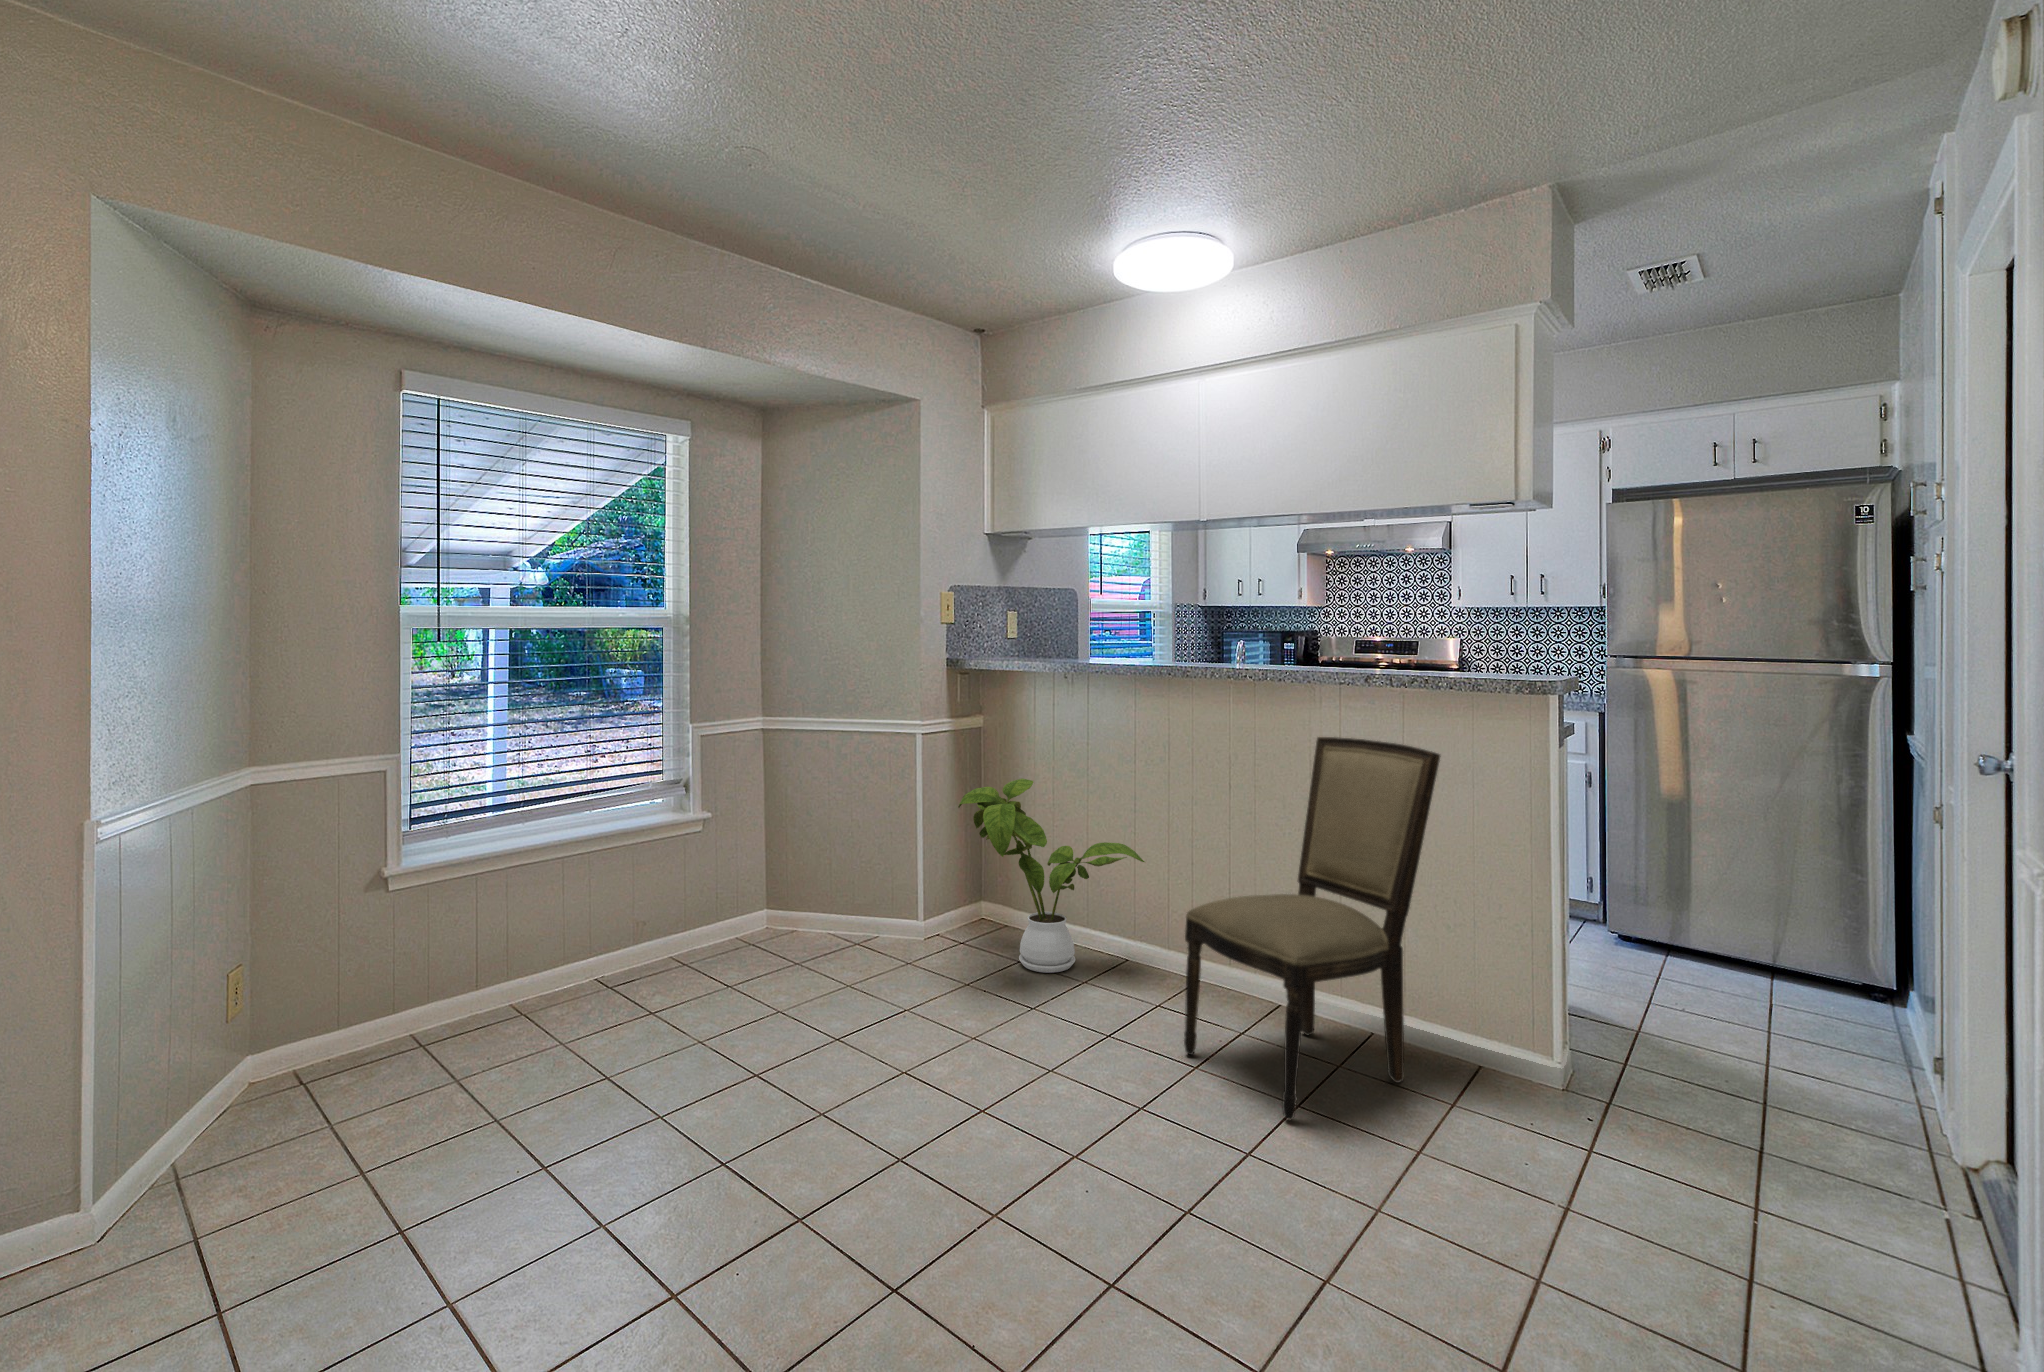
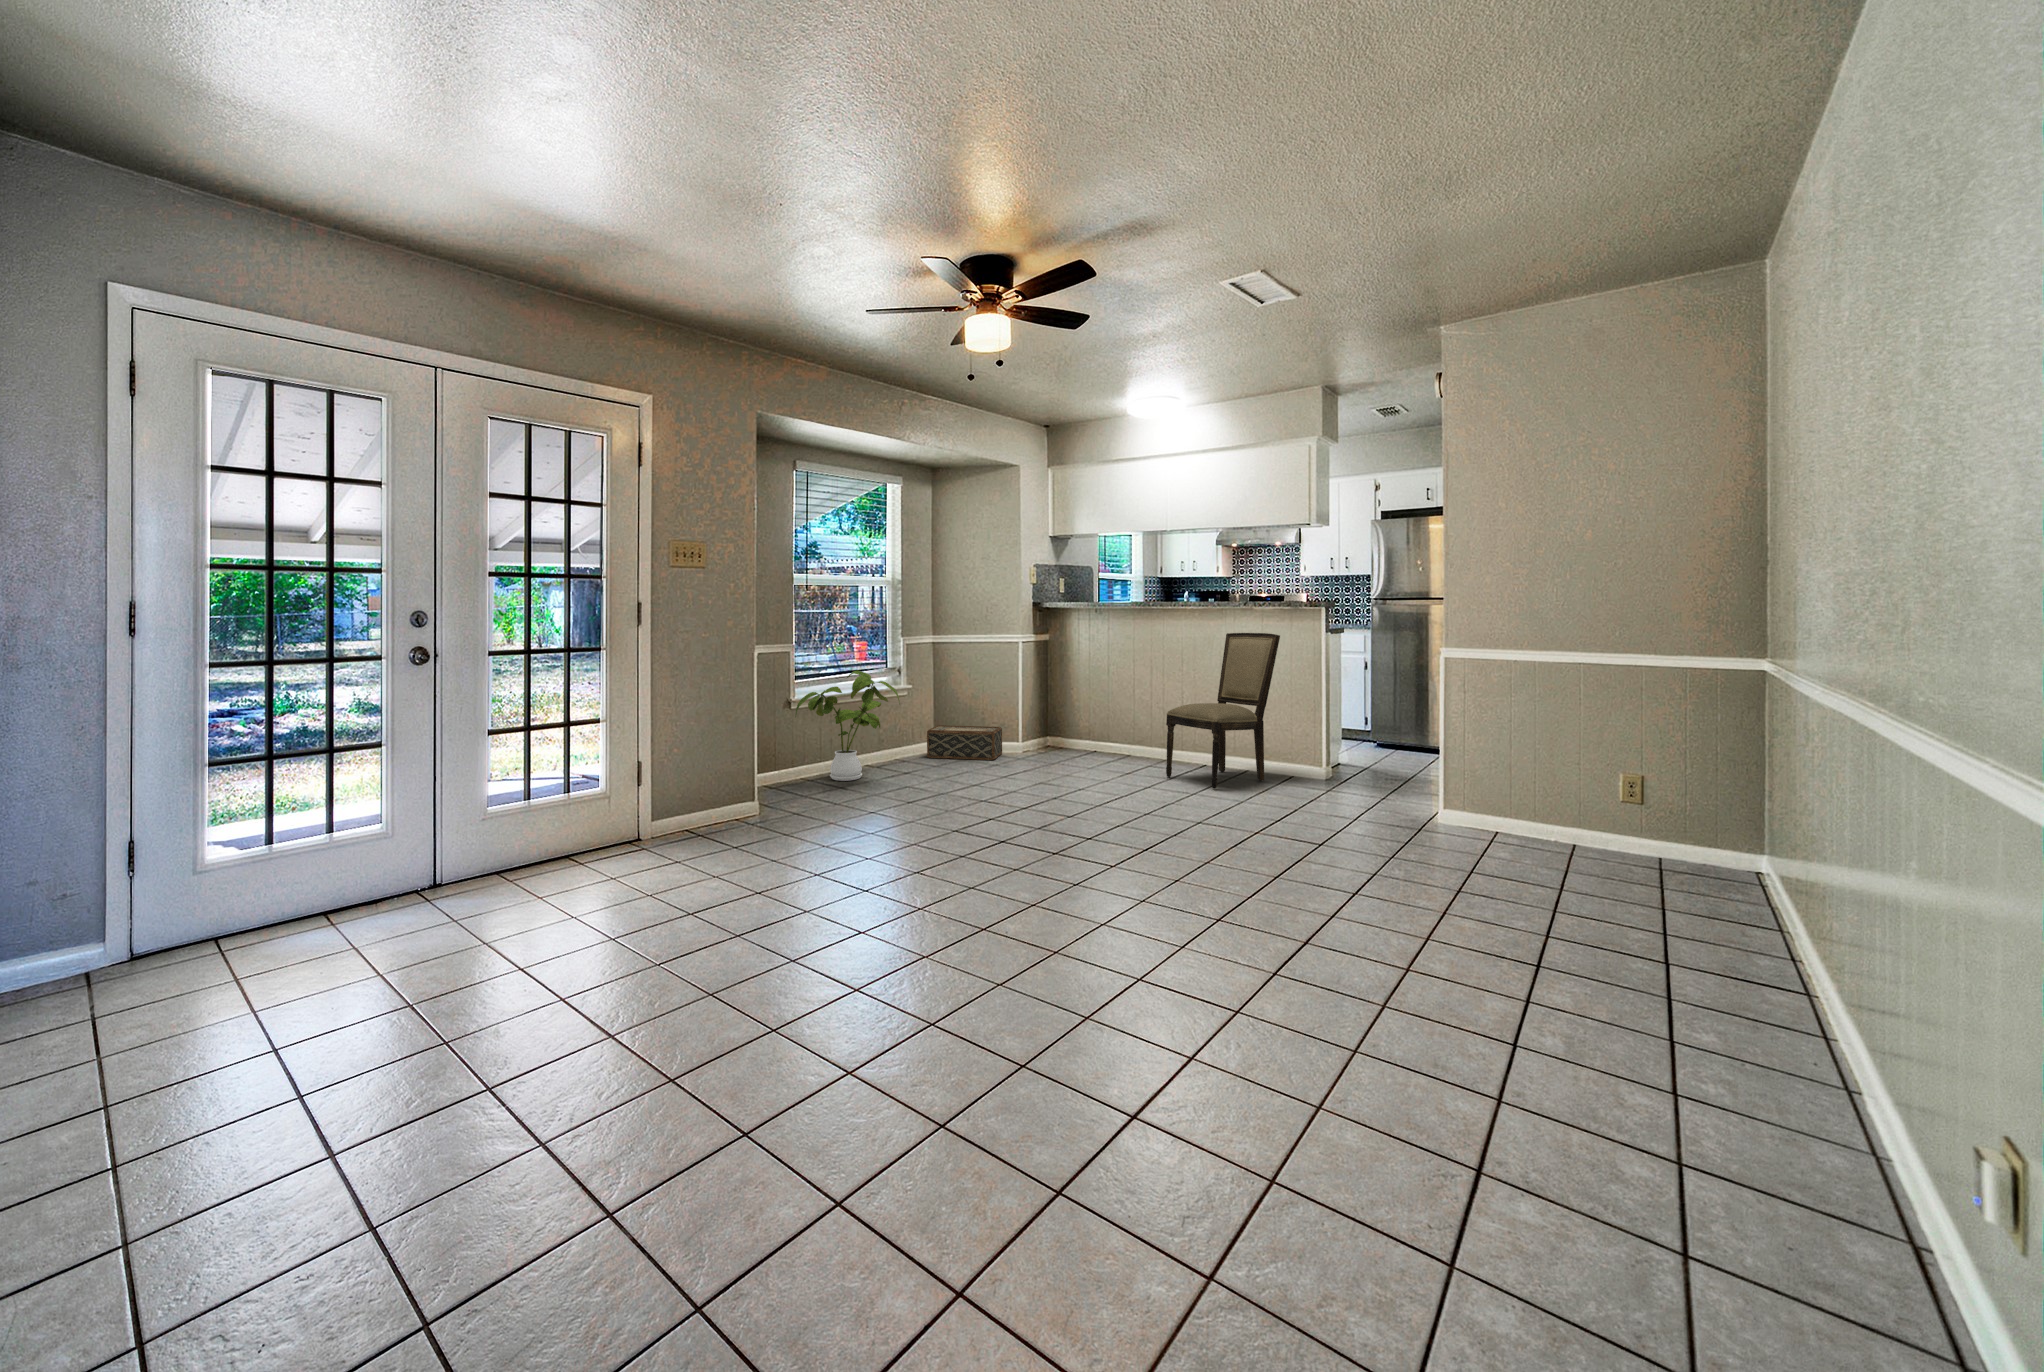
house plant: present [958,779,1145,973] -> present [795,671,900,781]
woven basket: none [734,884,884,968] -> present [927,725,1002,760]

